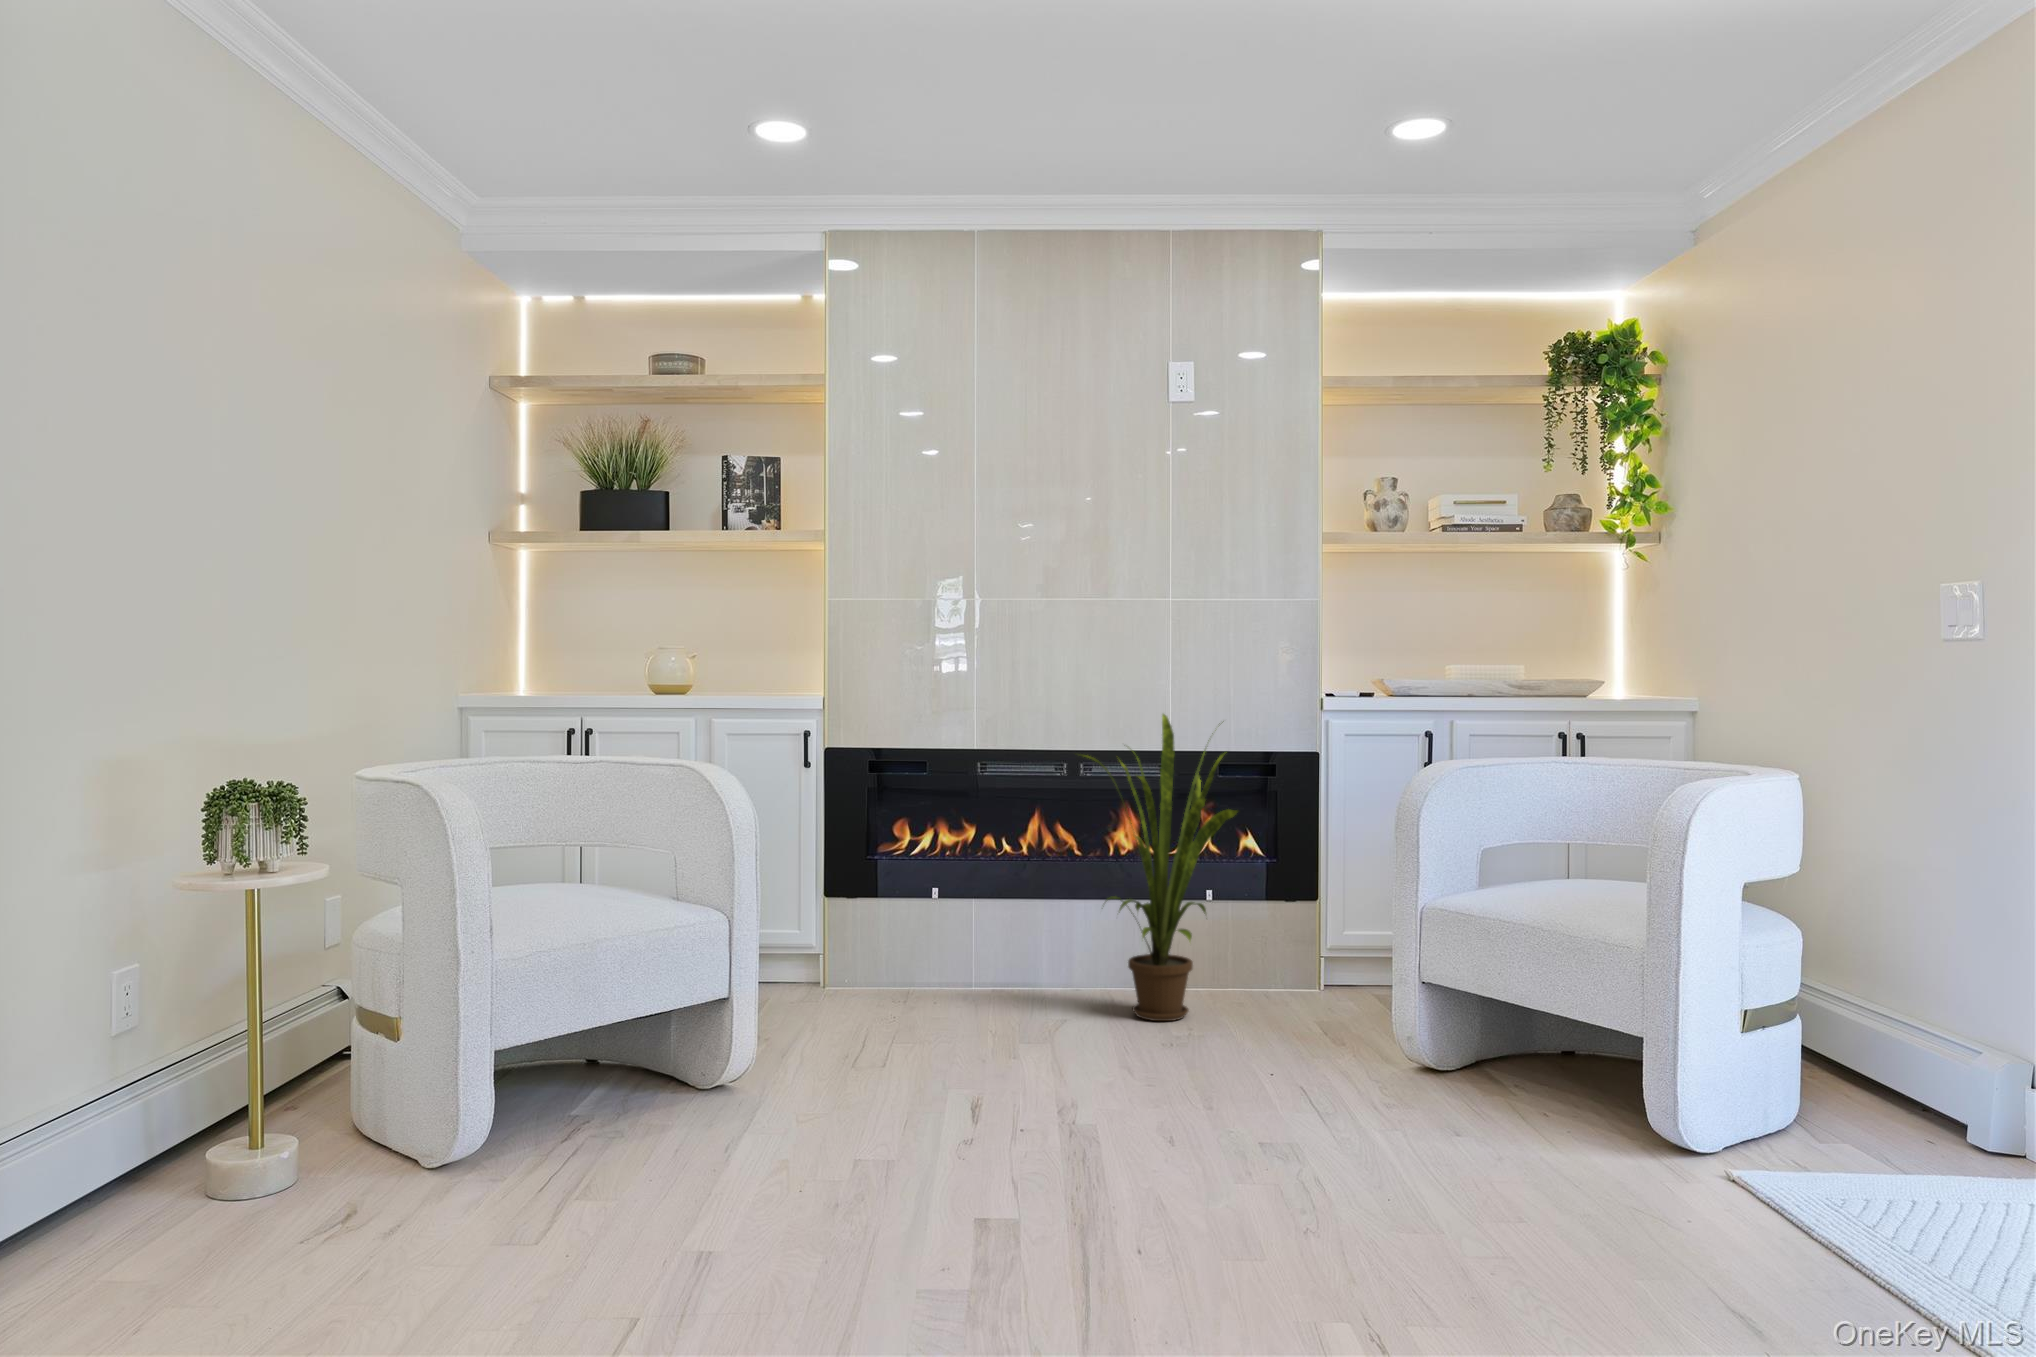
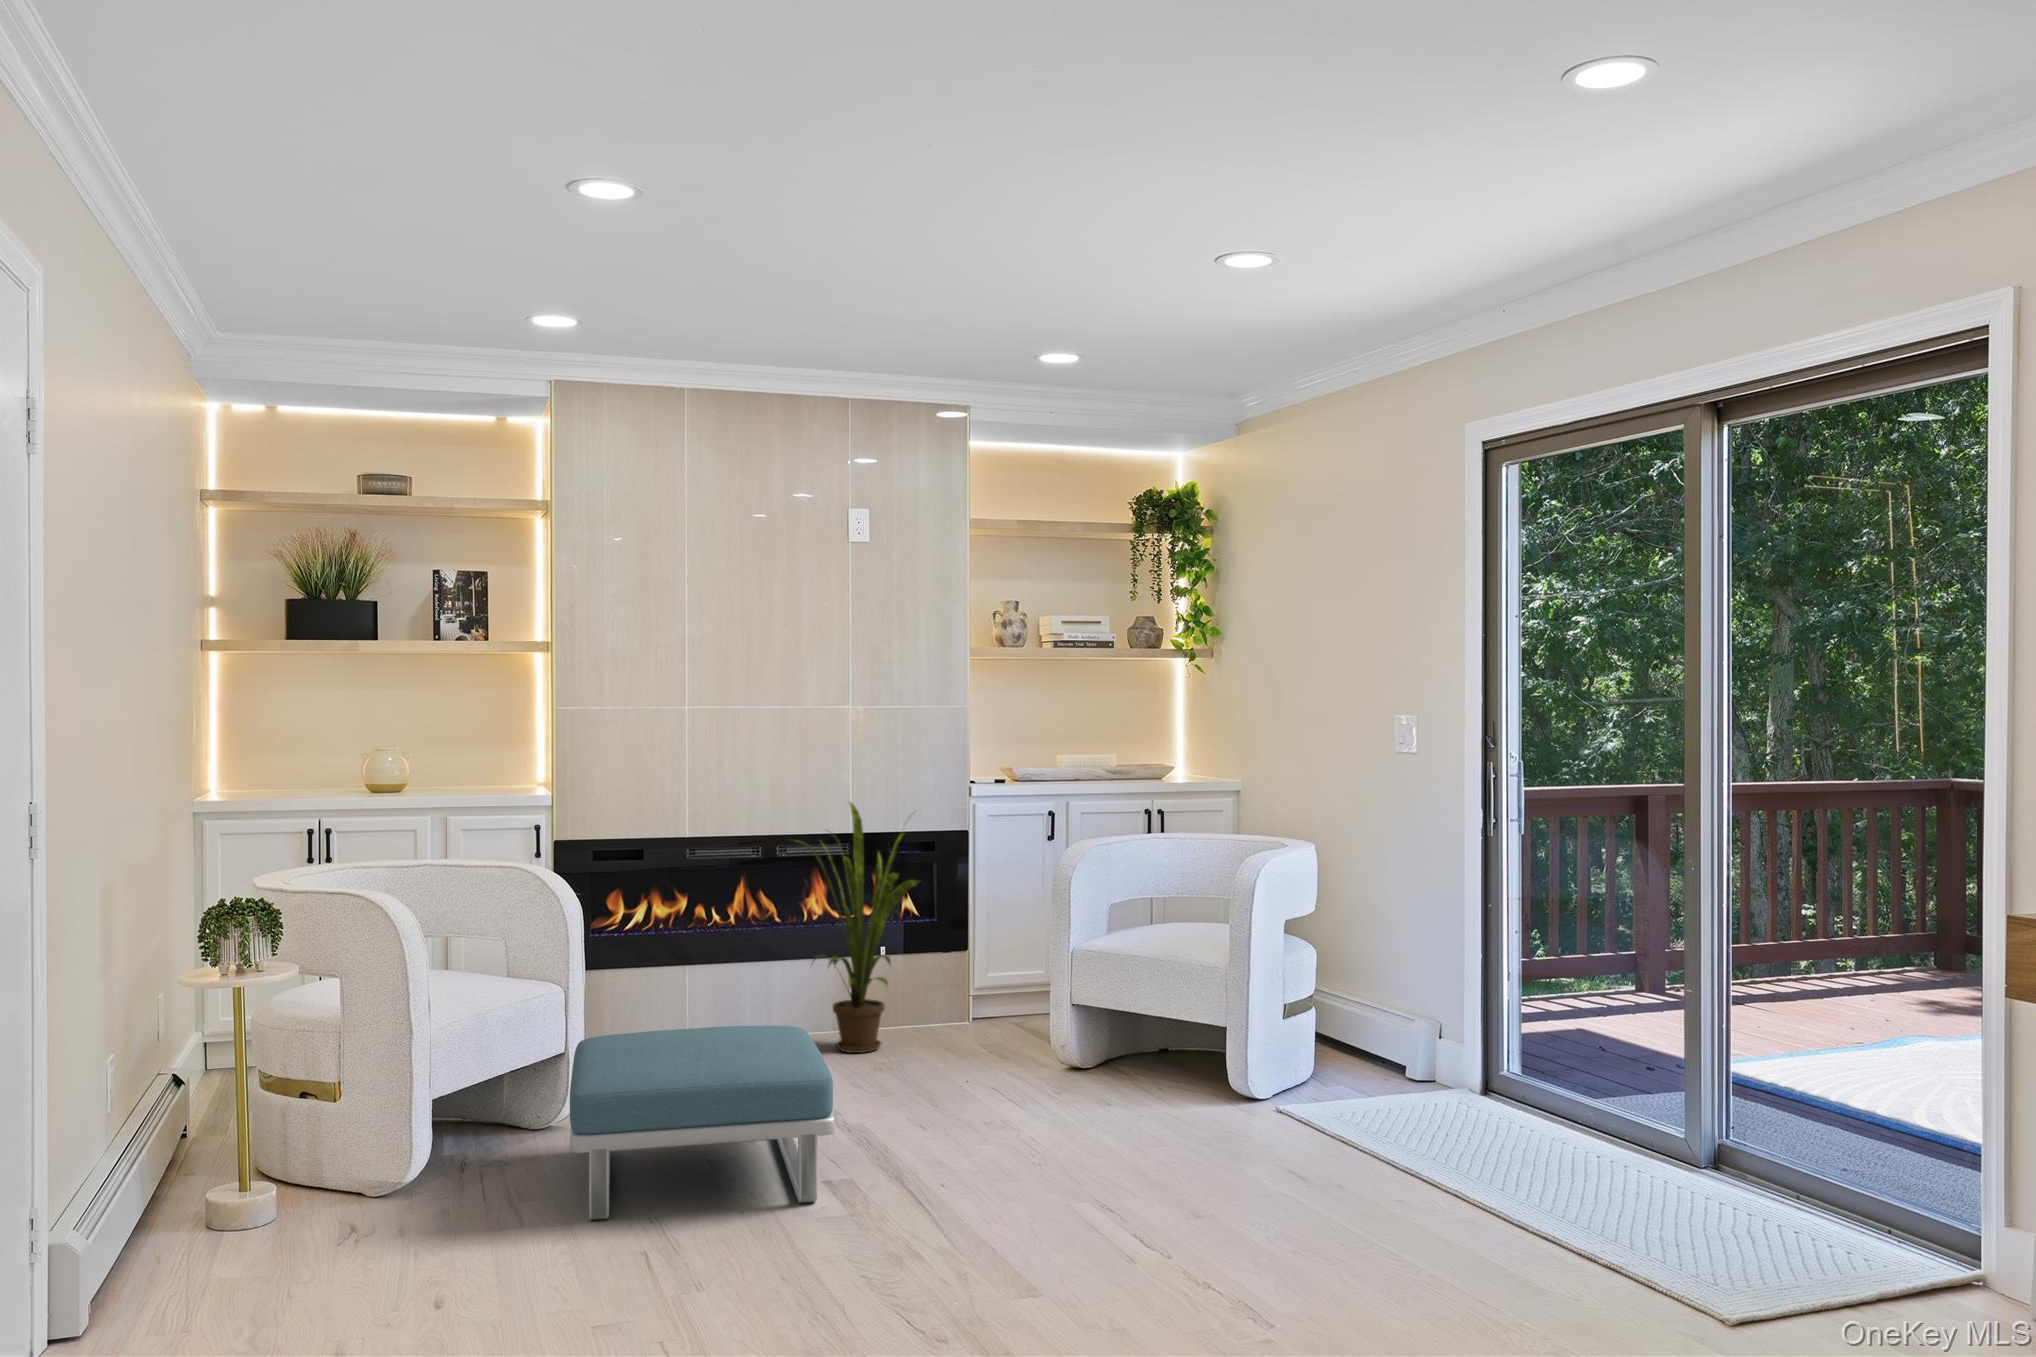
footstool: none [610,979,1014,1252] -> present [570,1026,835,1220]

